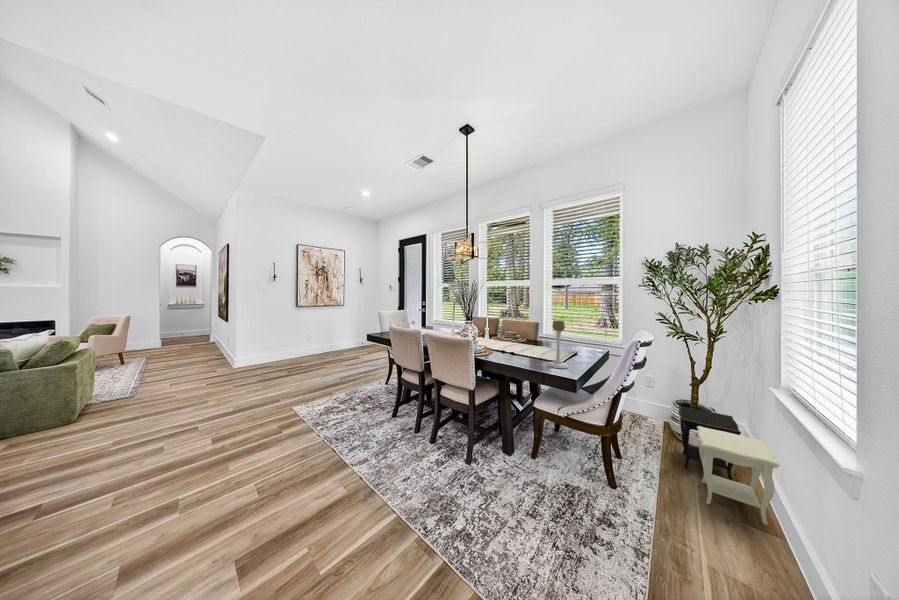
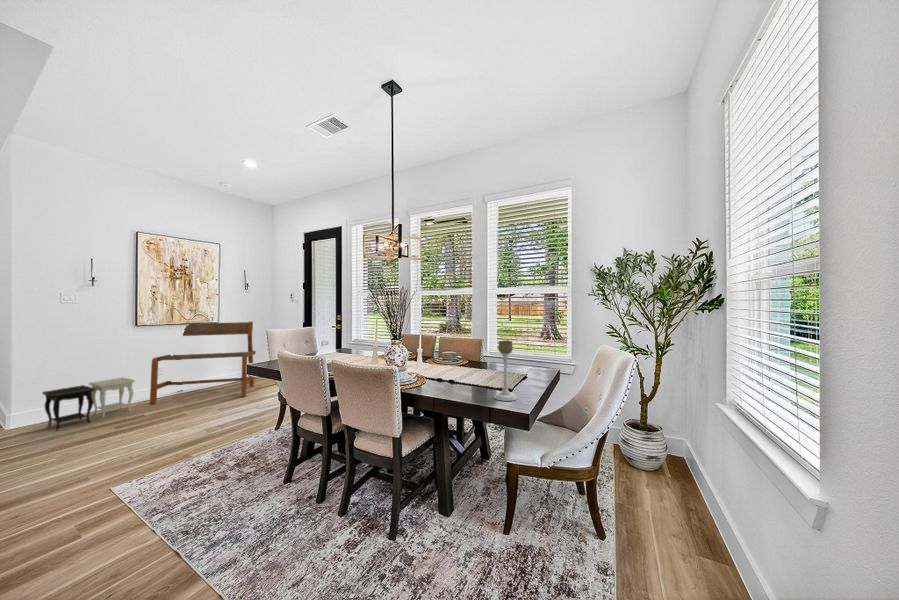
bench: none [310,308,373,361] -> present [150,321,256,404]
side table: present [679,406,780,525] -> present [43,378,135,430]

